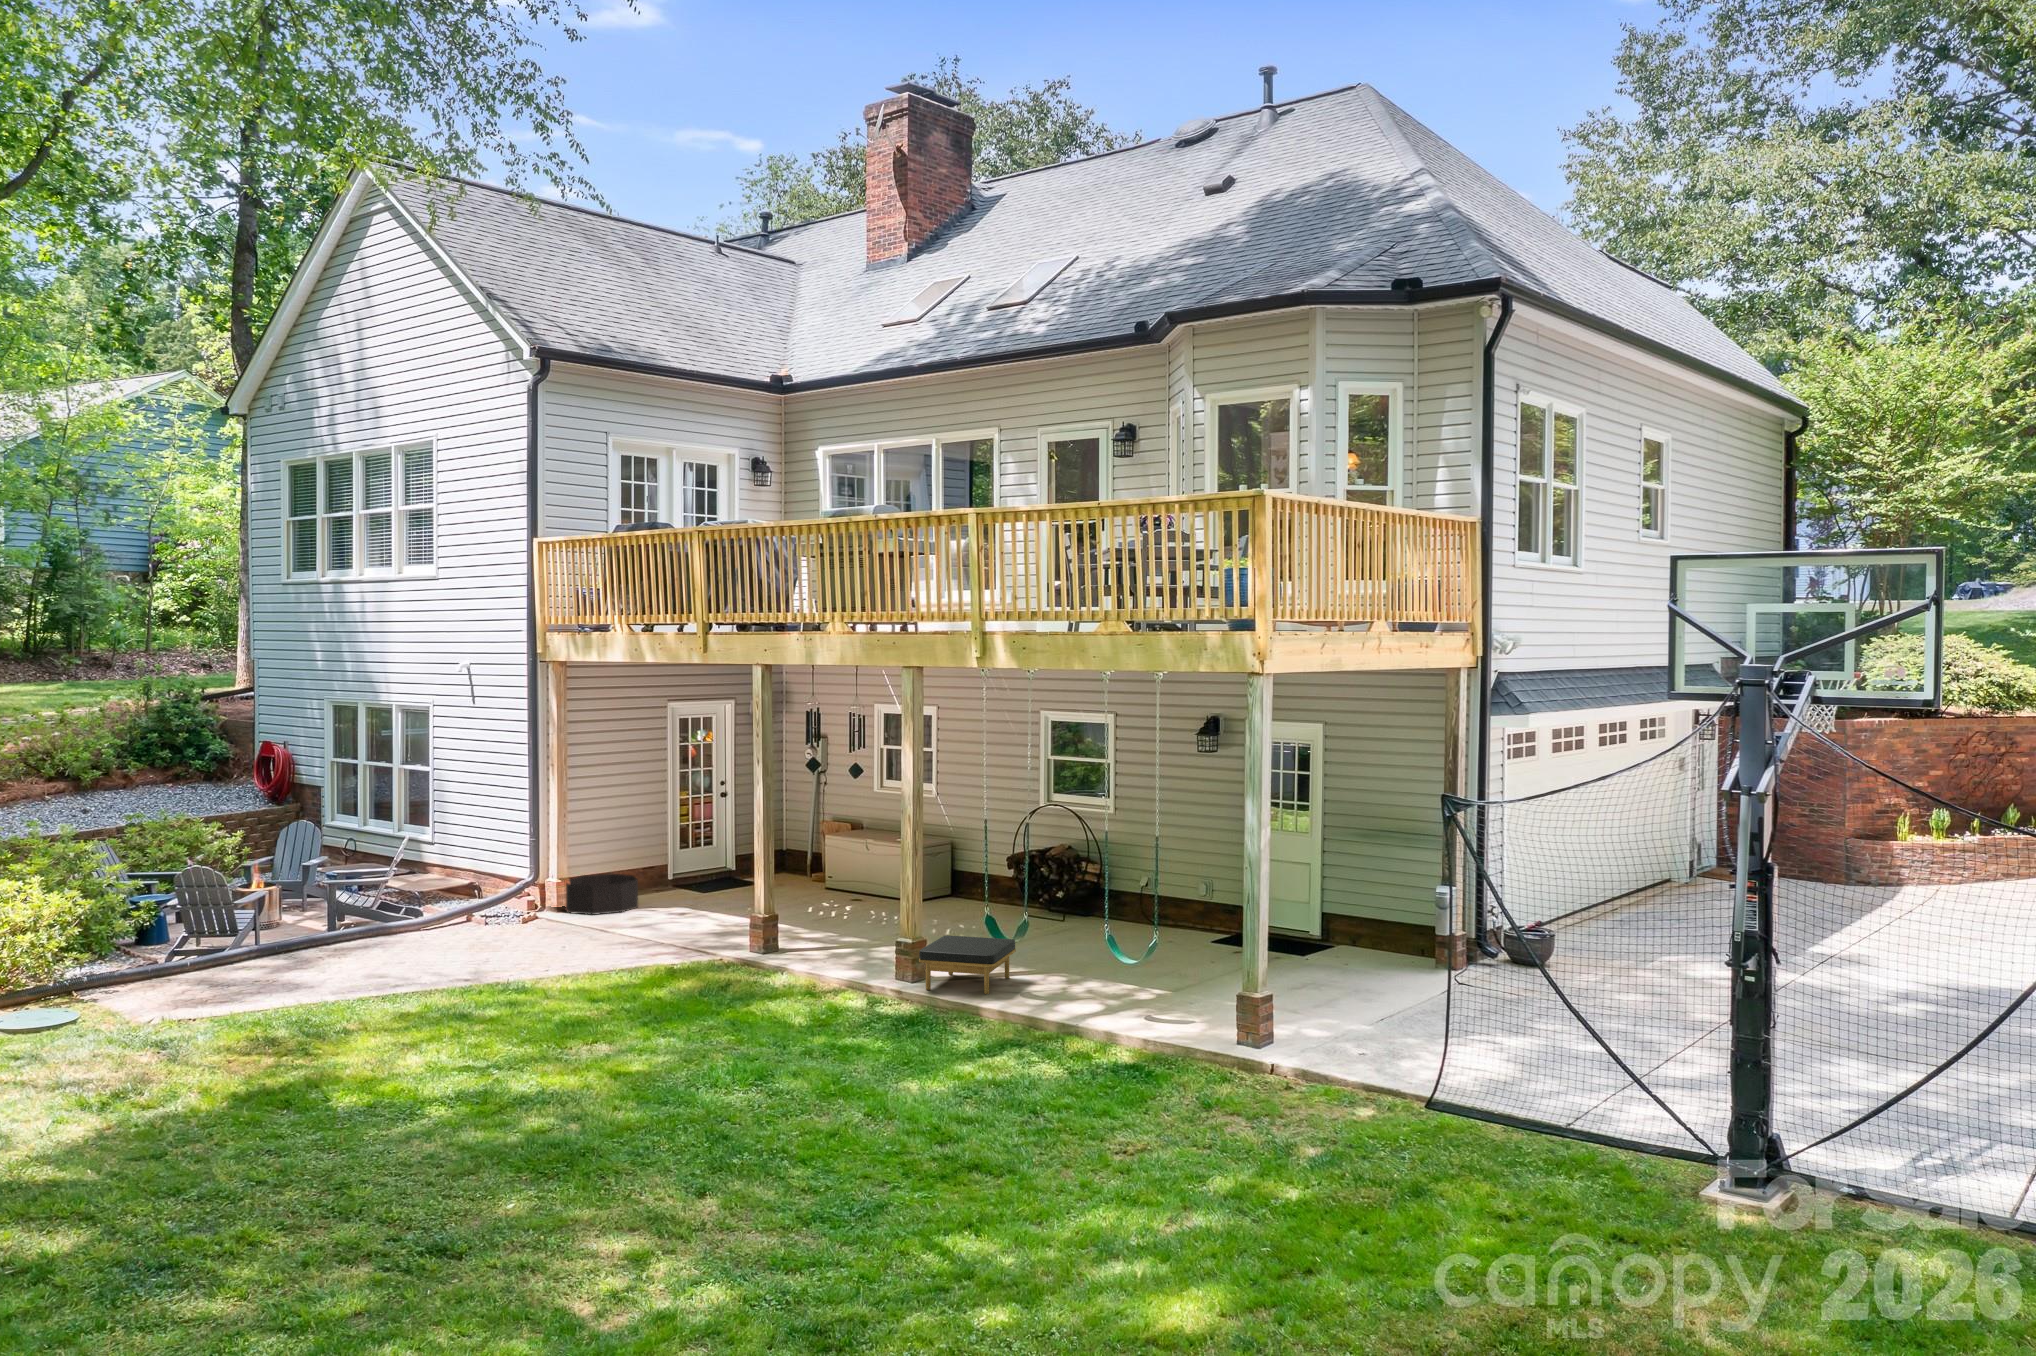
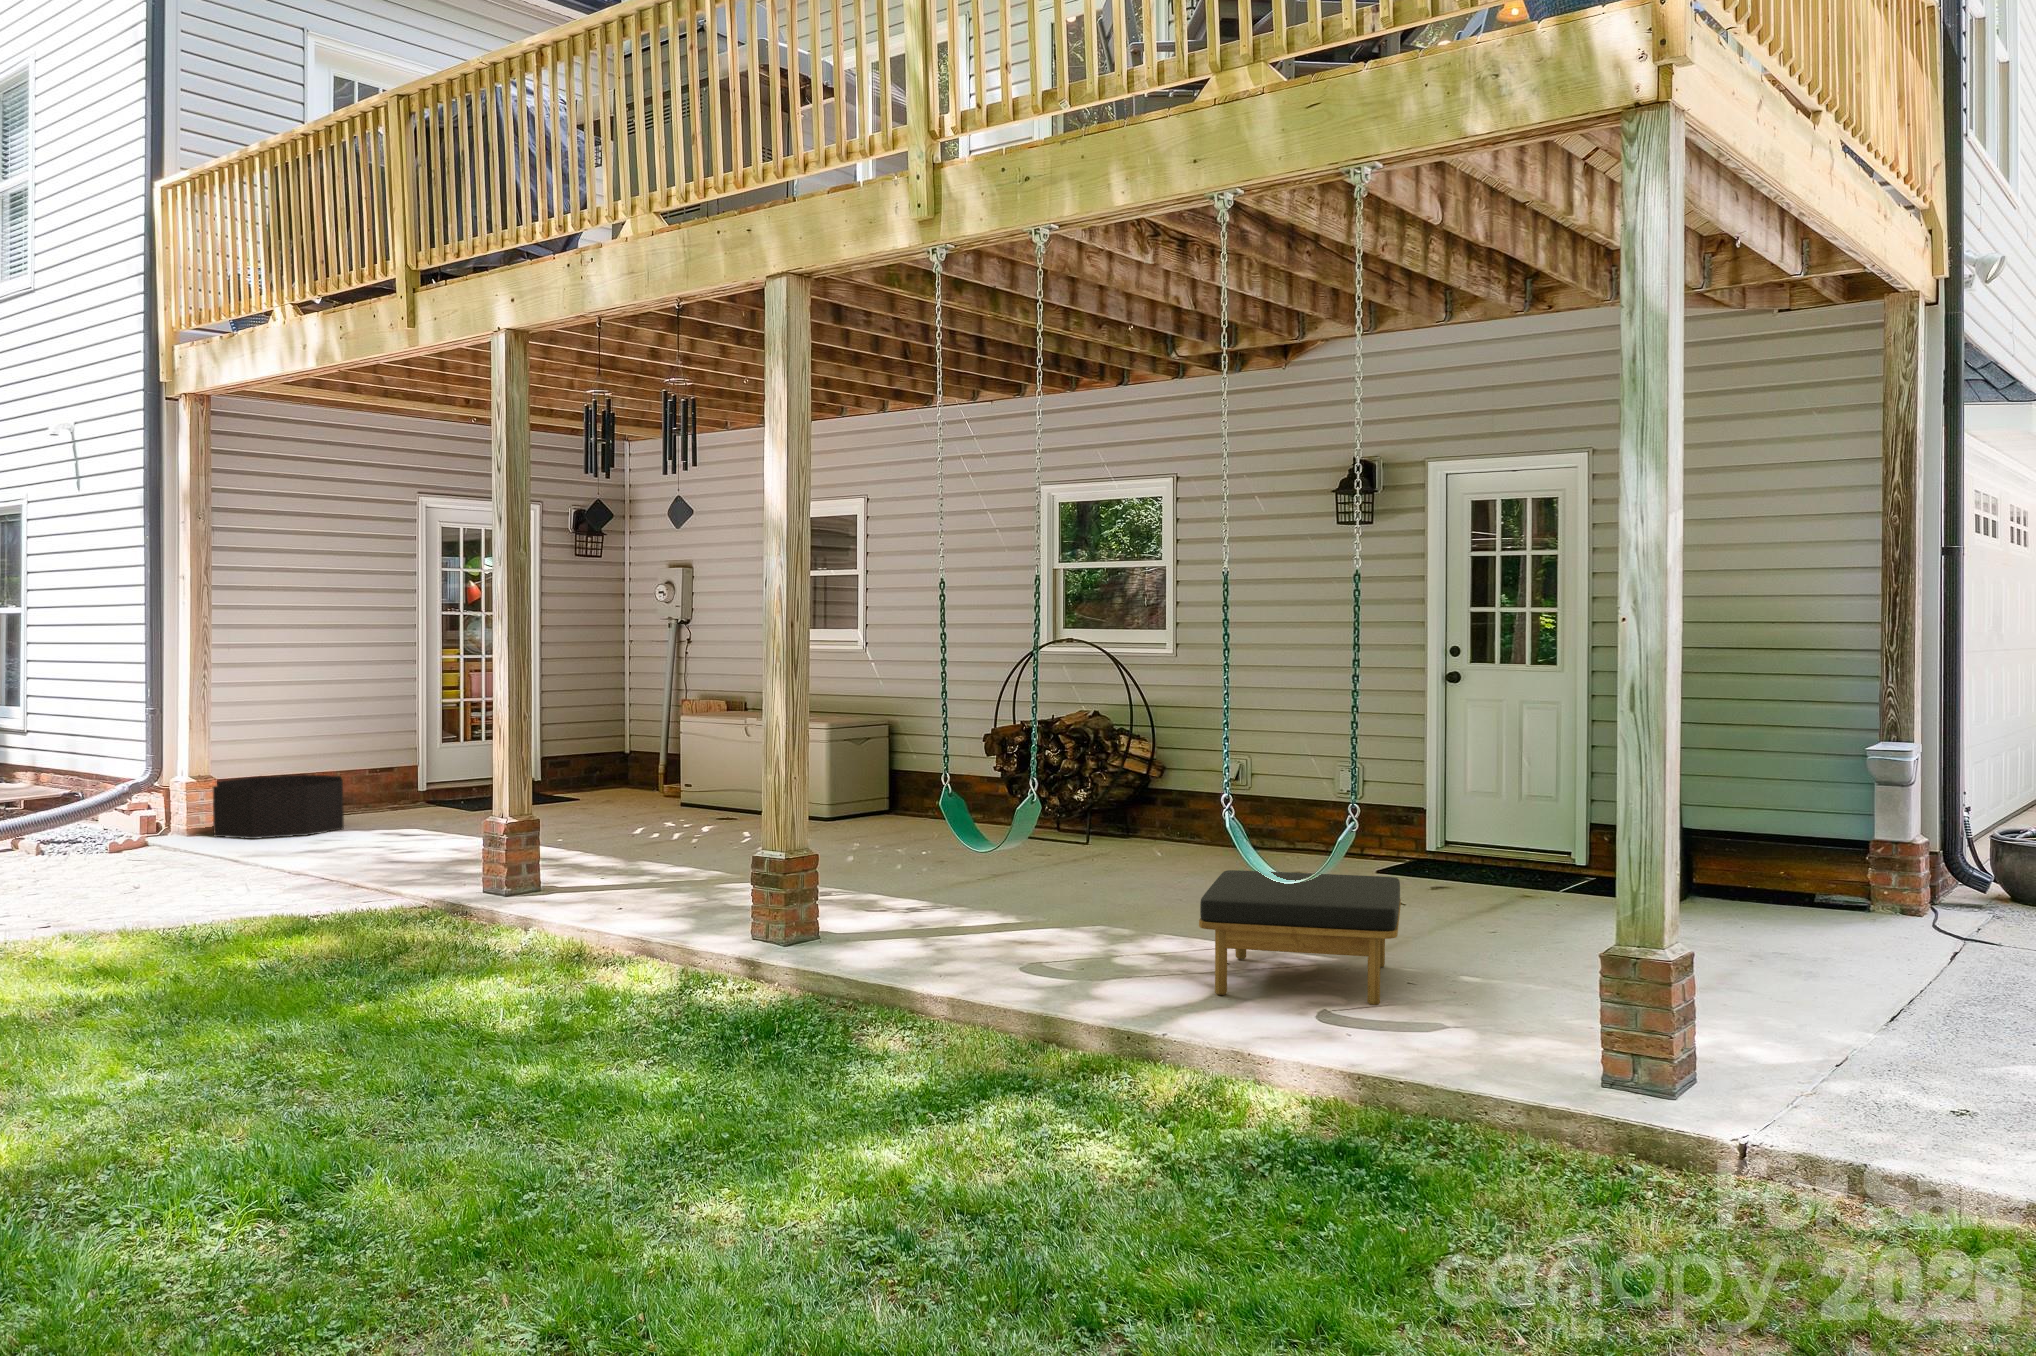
ottoman: present [919,936,1016,994] -> present [1199,870,1401,1005]

